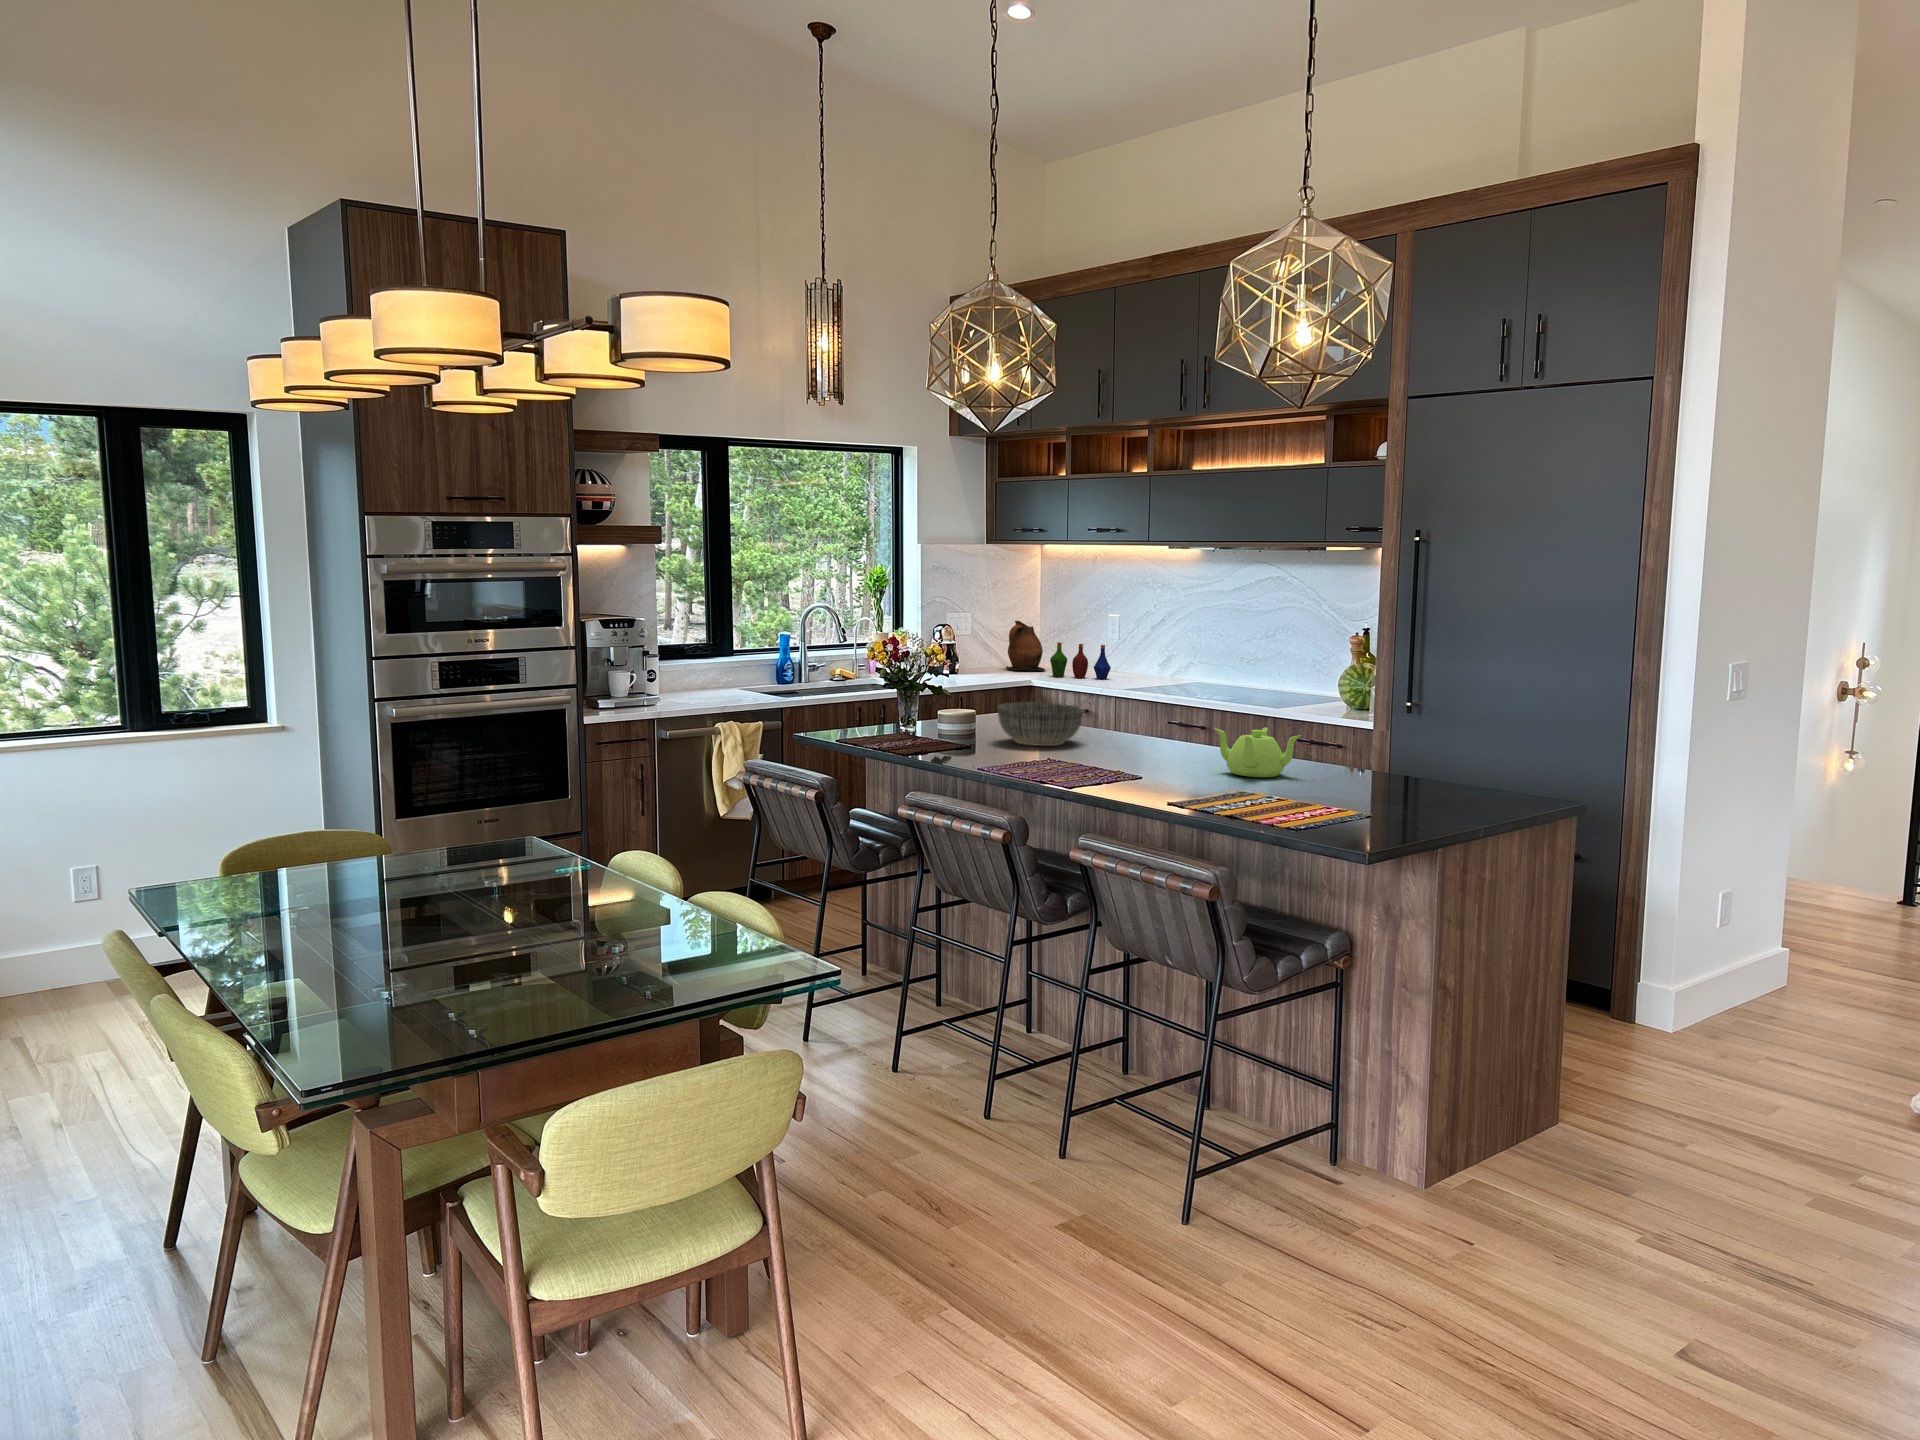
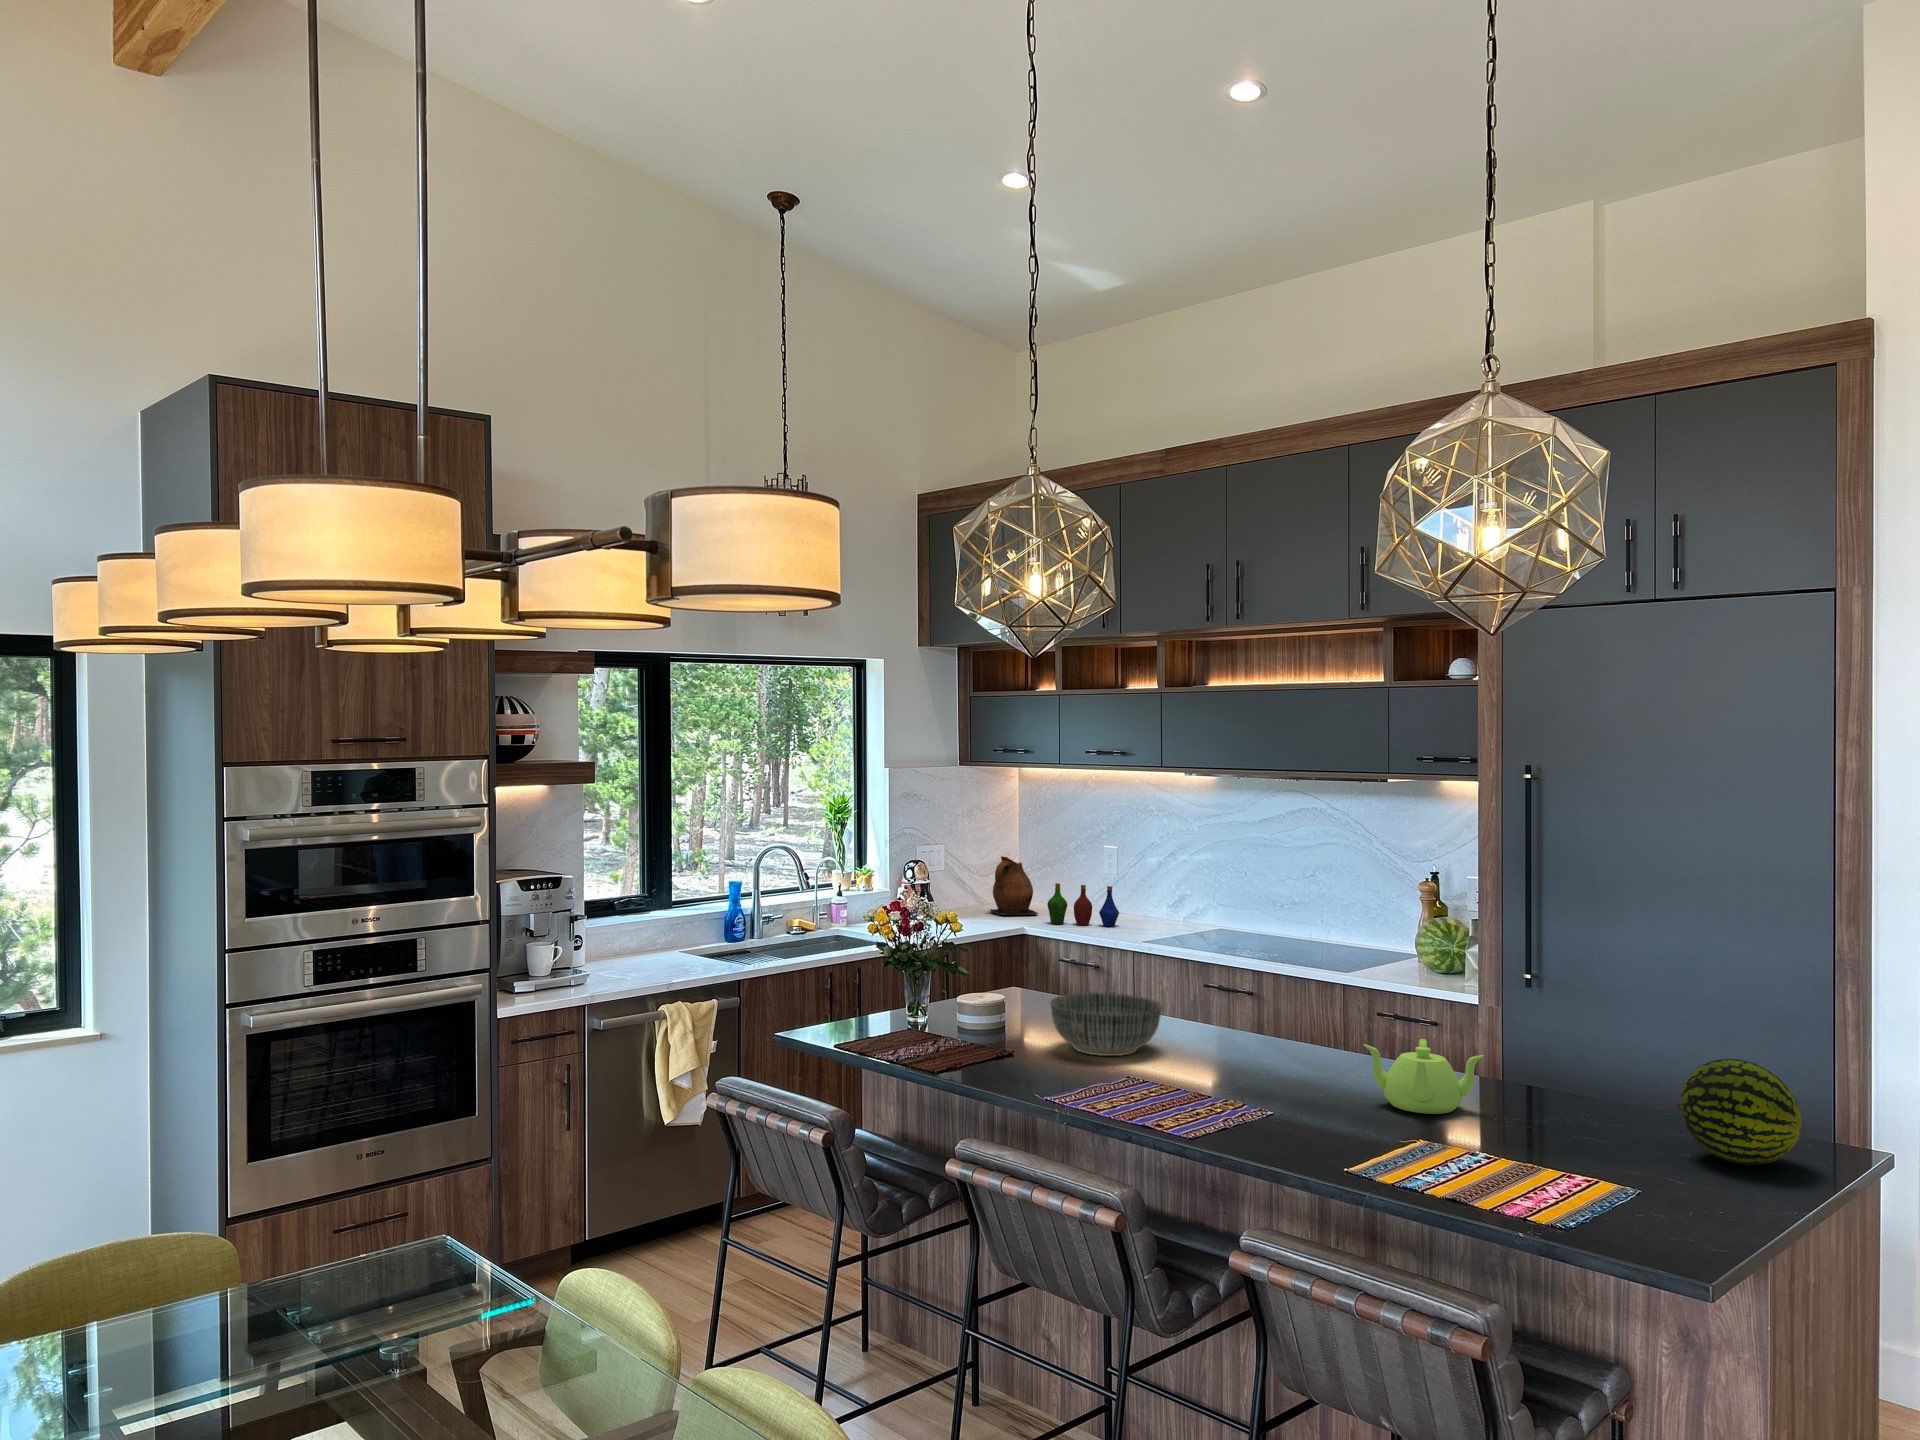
fruit: none [1421,729,1505,804] -> present [1677,1059,1801,1165]

